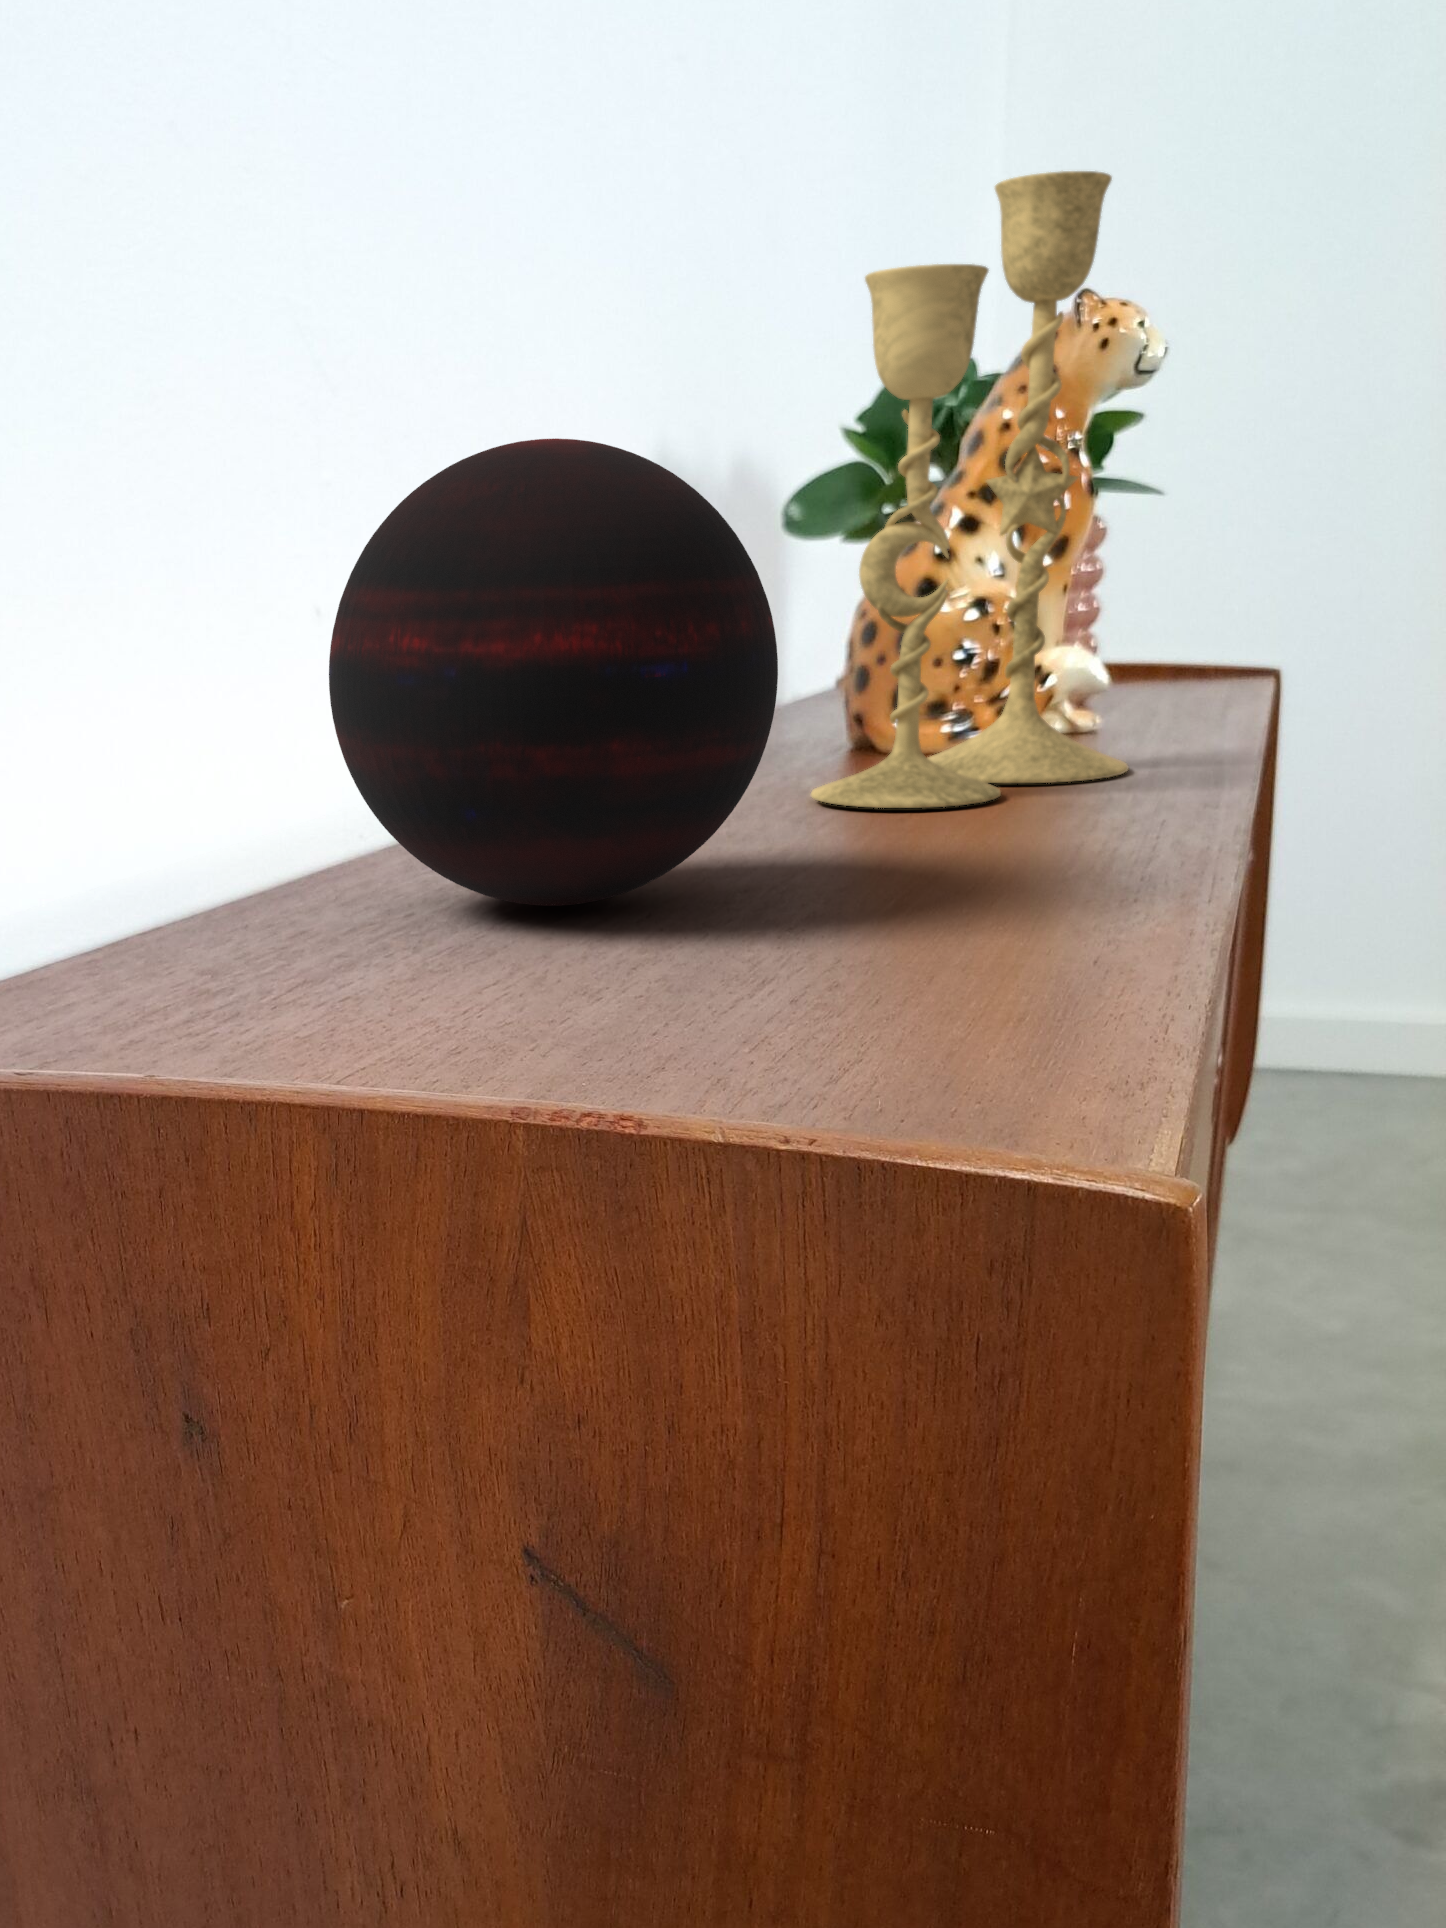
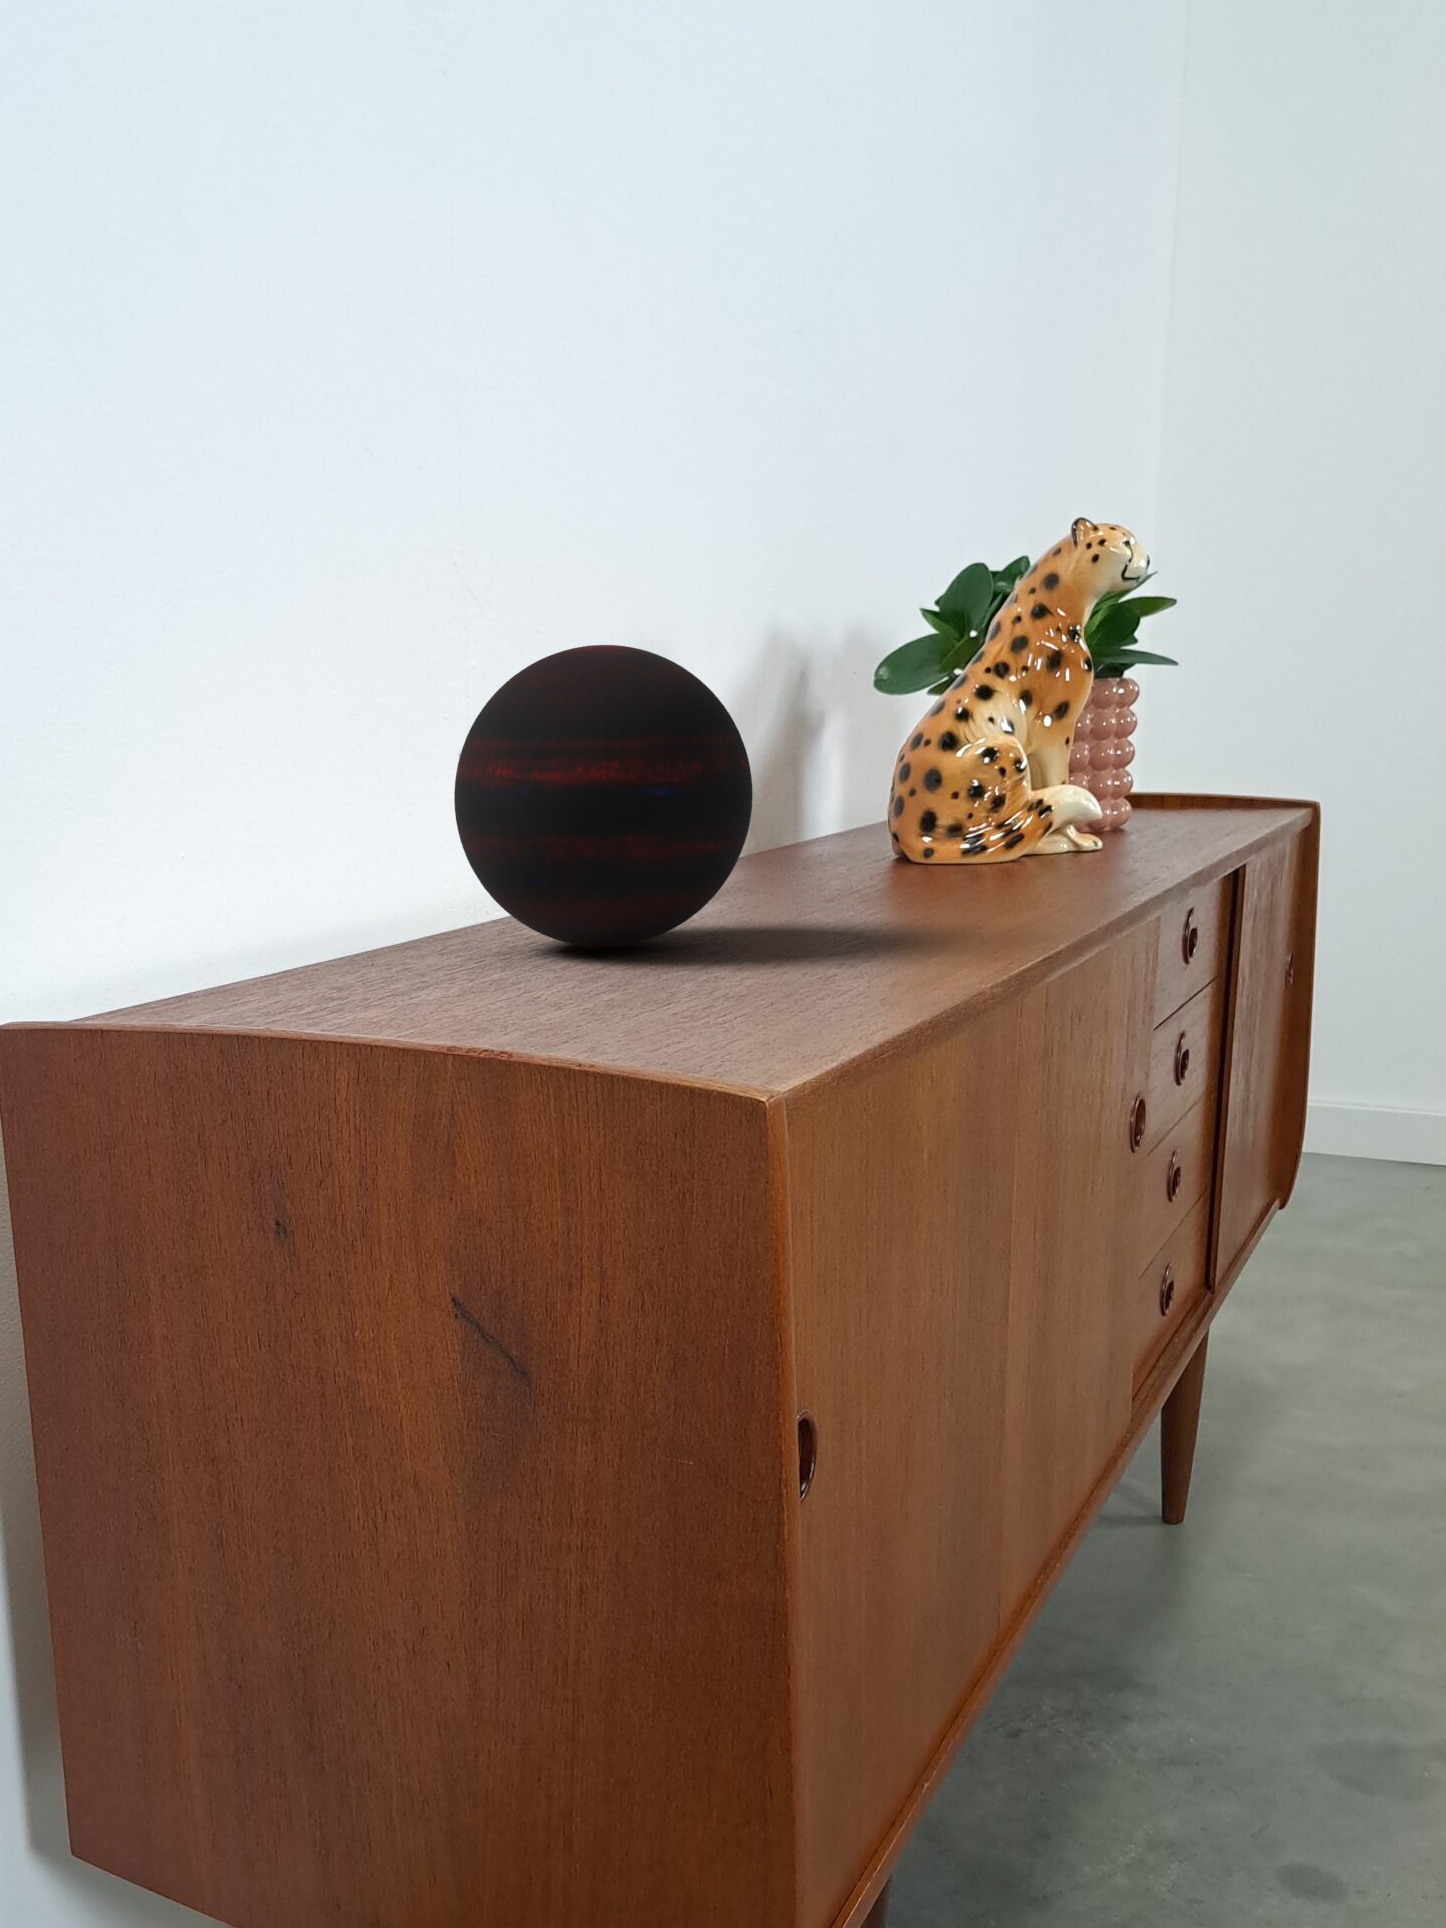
candlestick: present [811,171,1128,808] -> none [827,451,1083,898]

